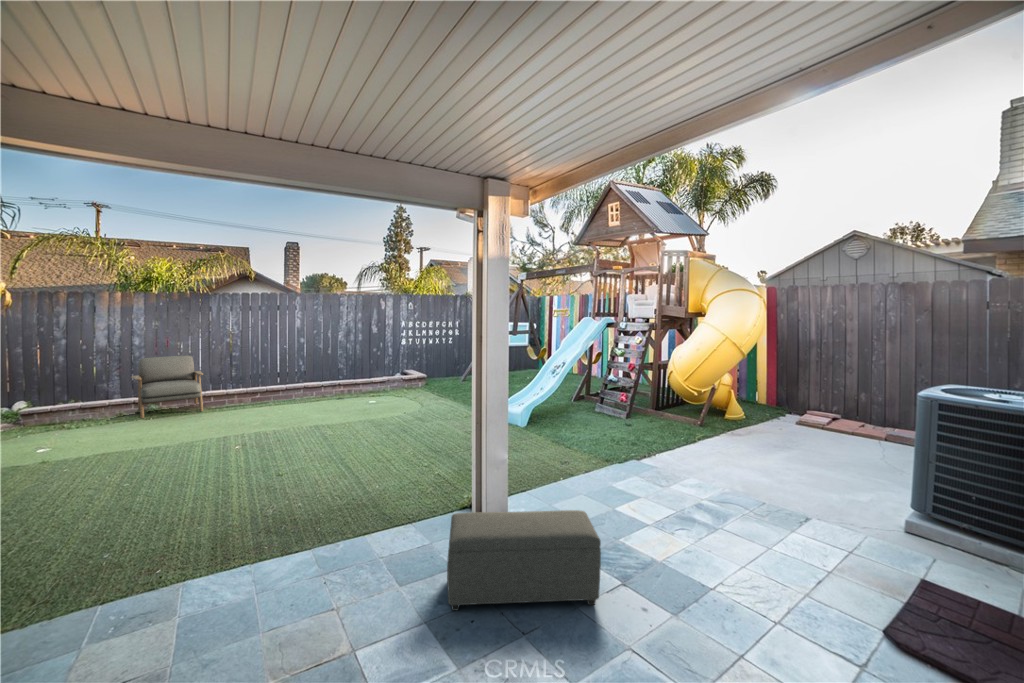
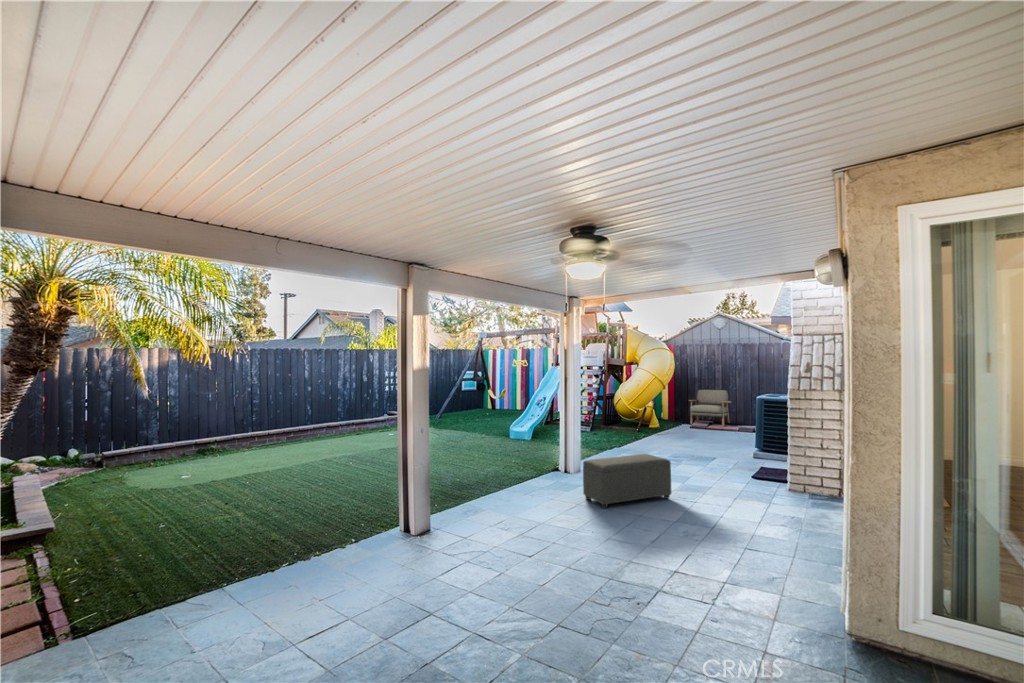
armchair: present [131,355,203,418] -> present [689,390,731,426]

